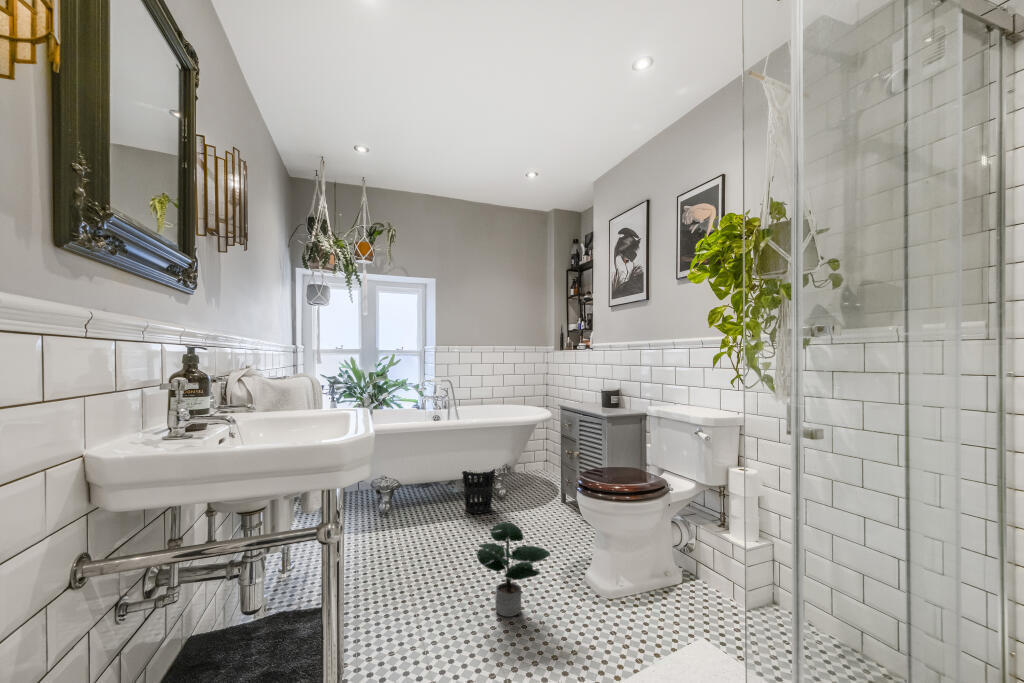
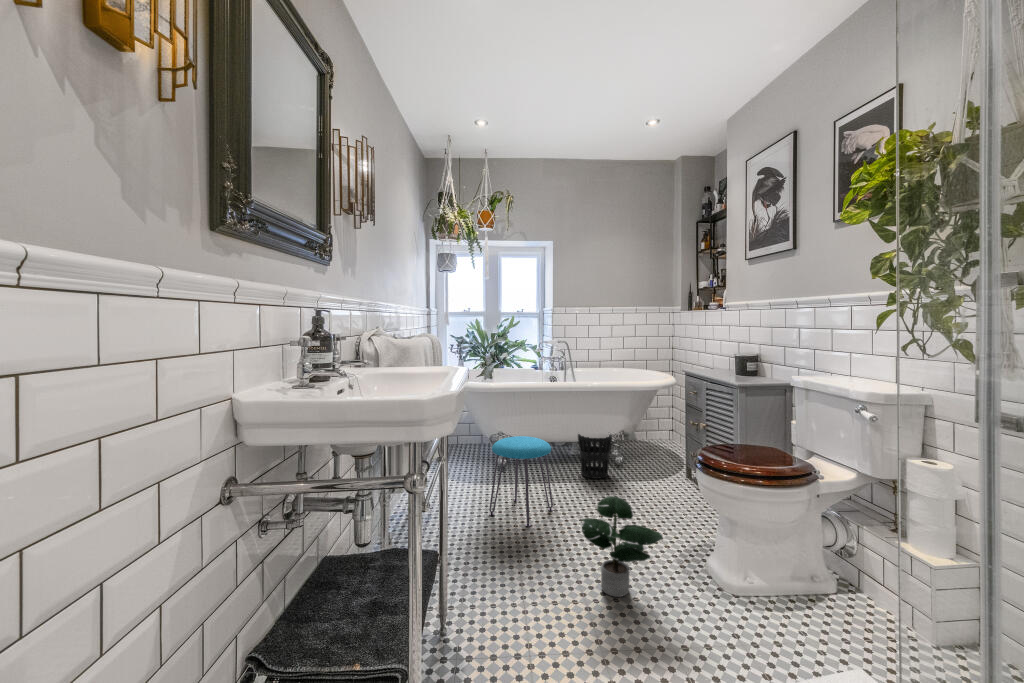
stool: none [376,474,441,565] -> present [489,436,553,526]

